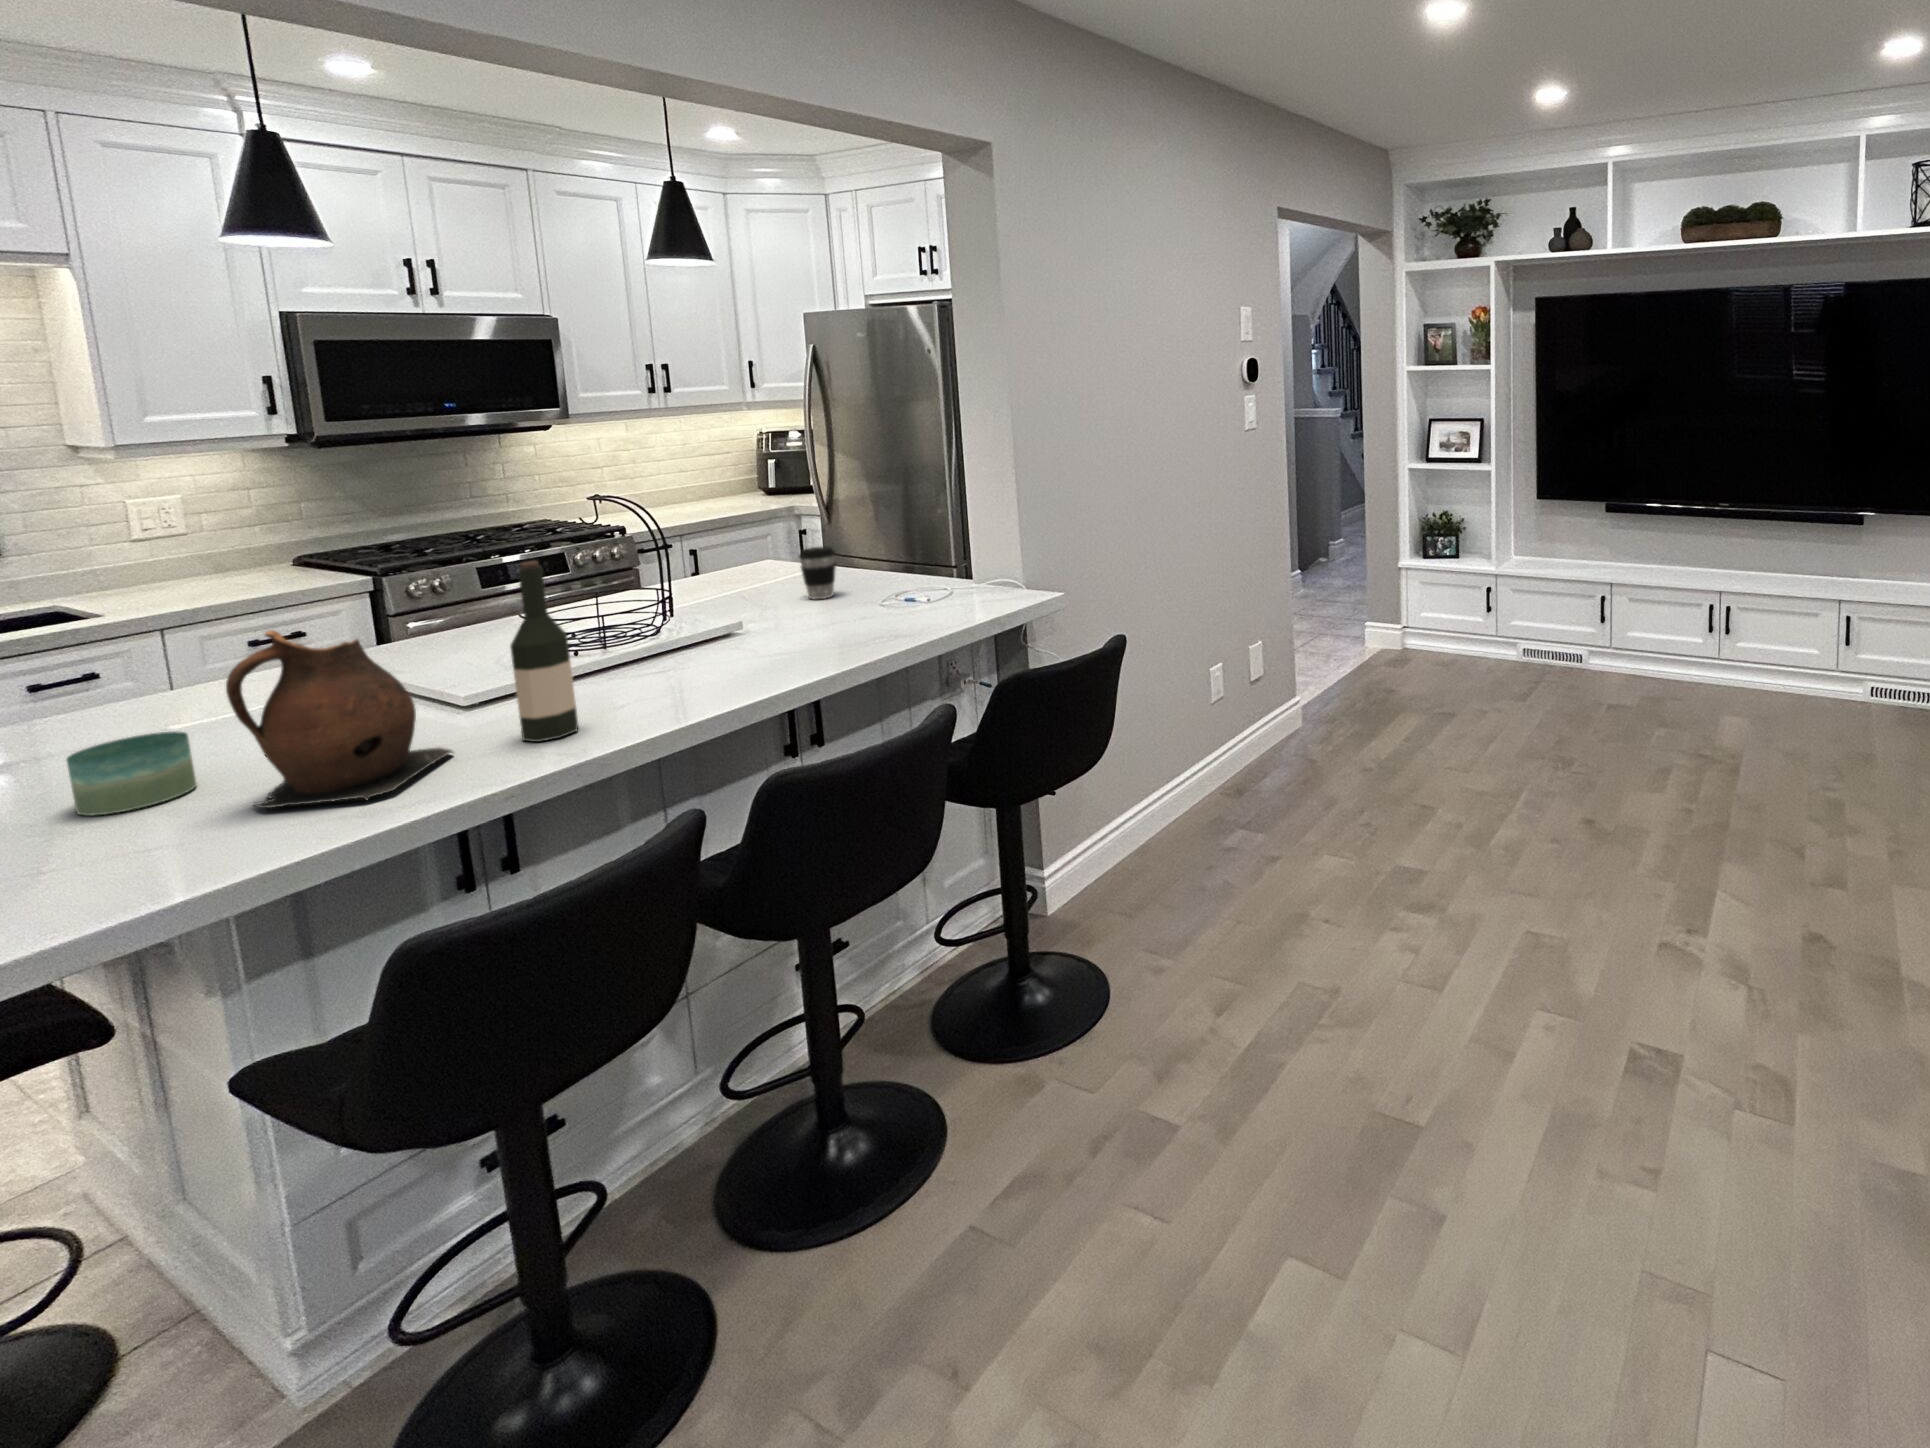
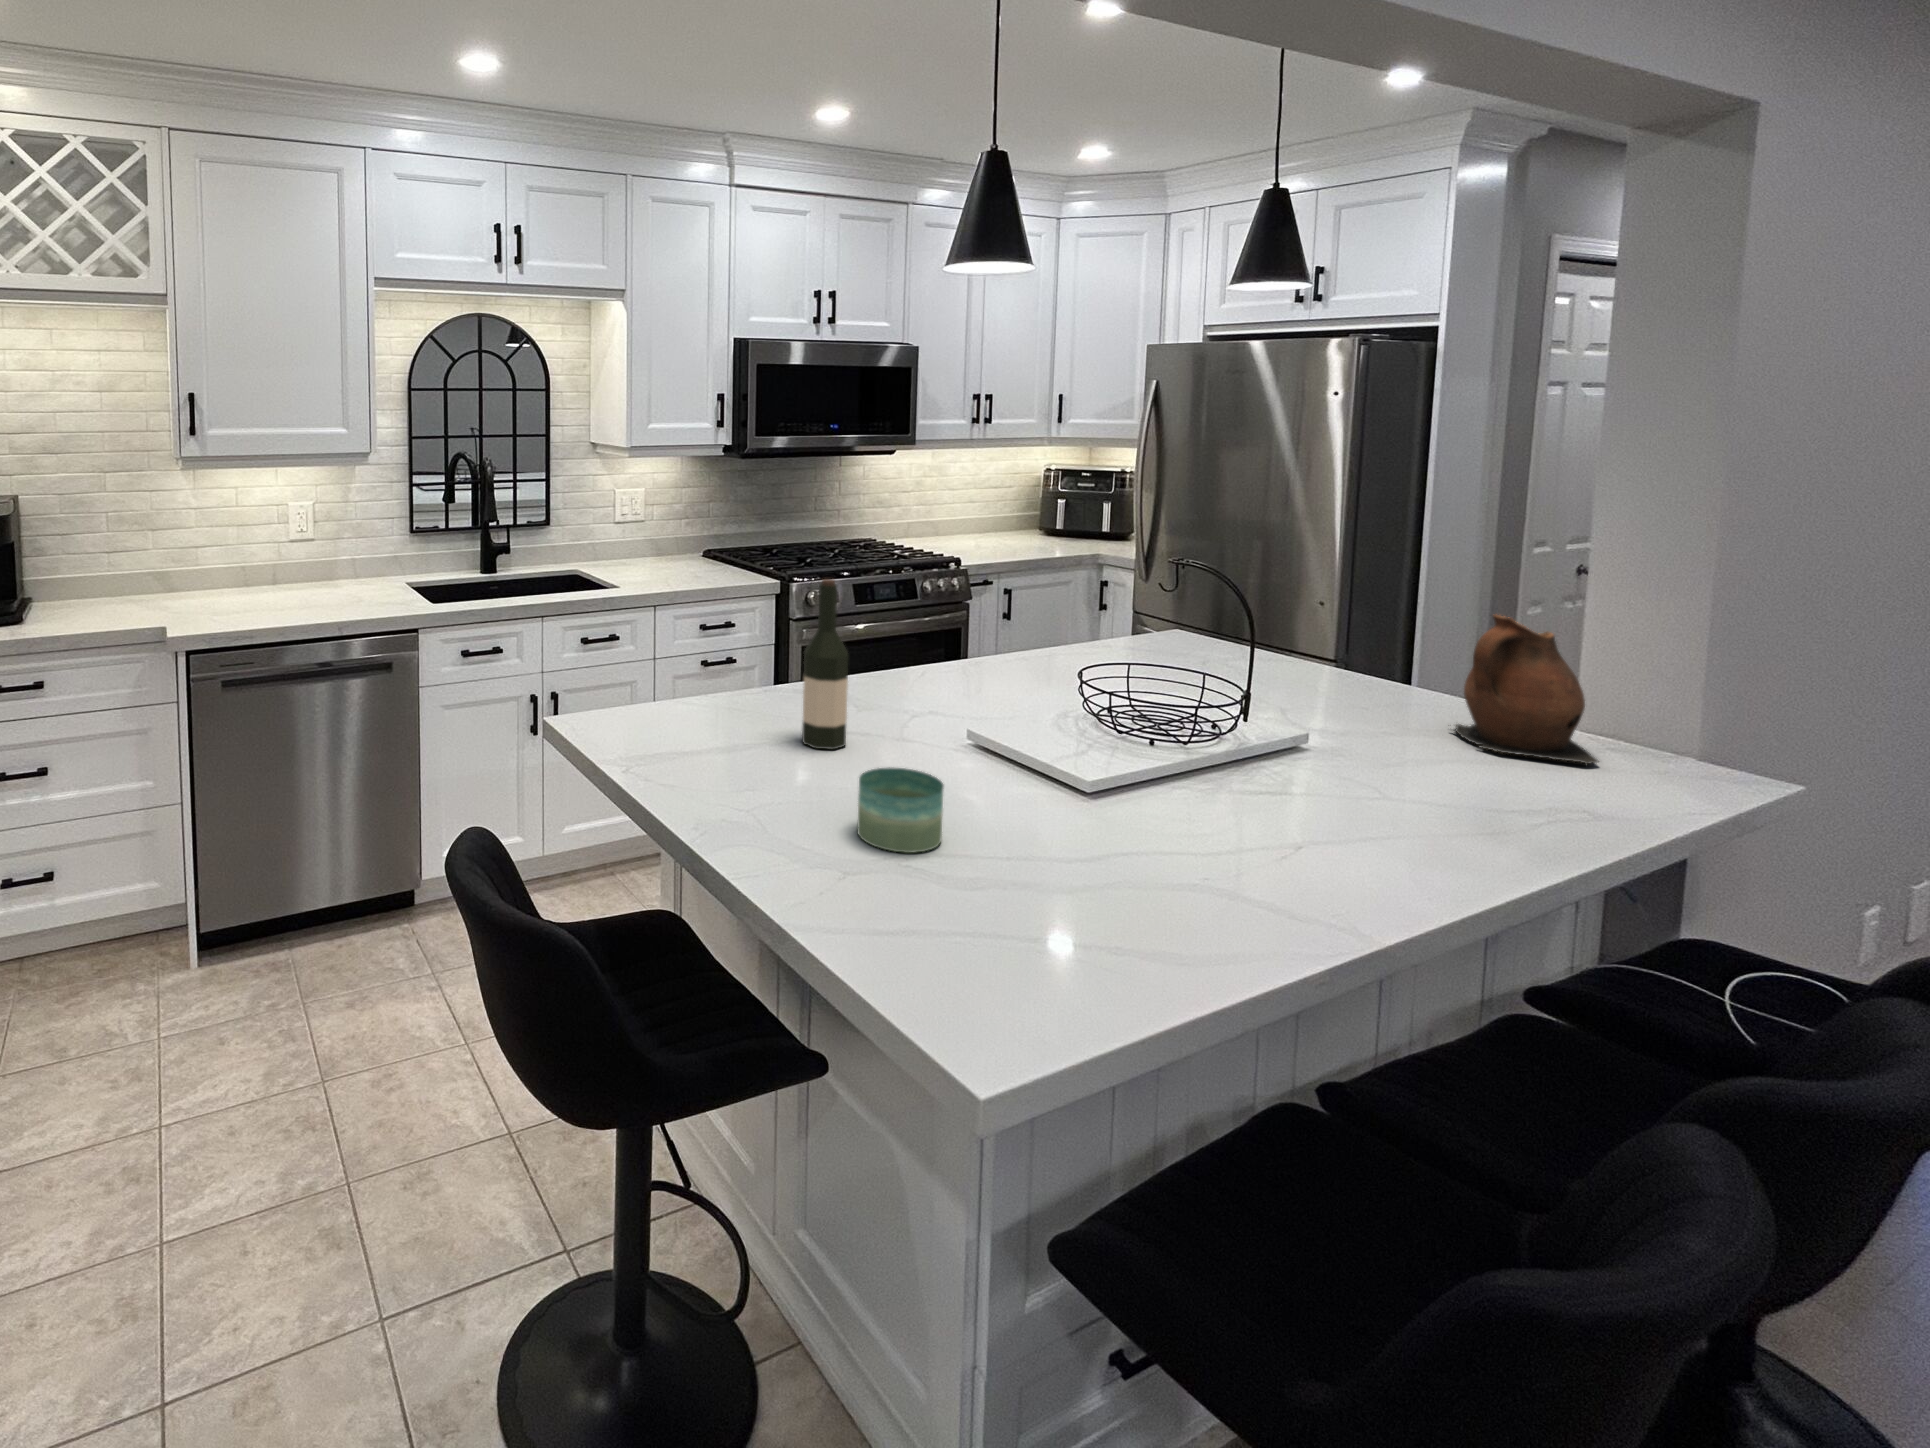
coffee cup: present [798,546,836,599] -> none [1333,642,1386,711]
wine bottle: present [510,561,578,742] -> present [802,579,849,750]
ceramic pitcher: present [226,630,453,808] -> present [1455,615,1598,765]

